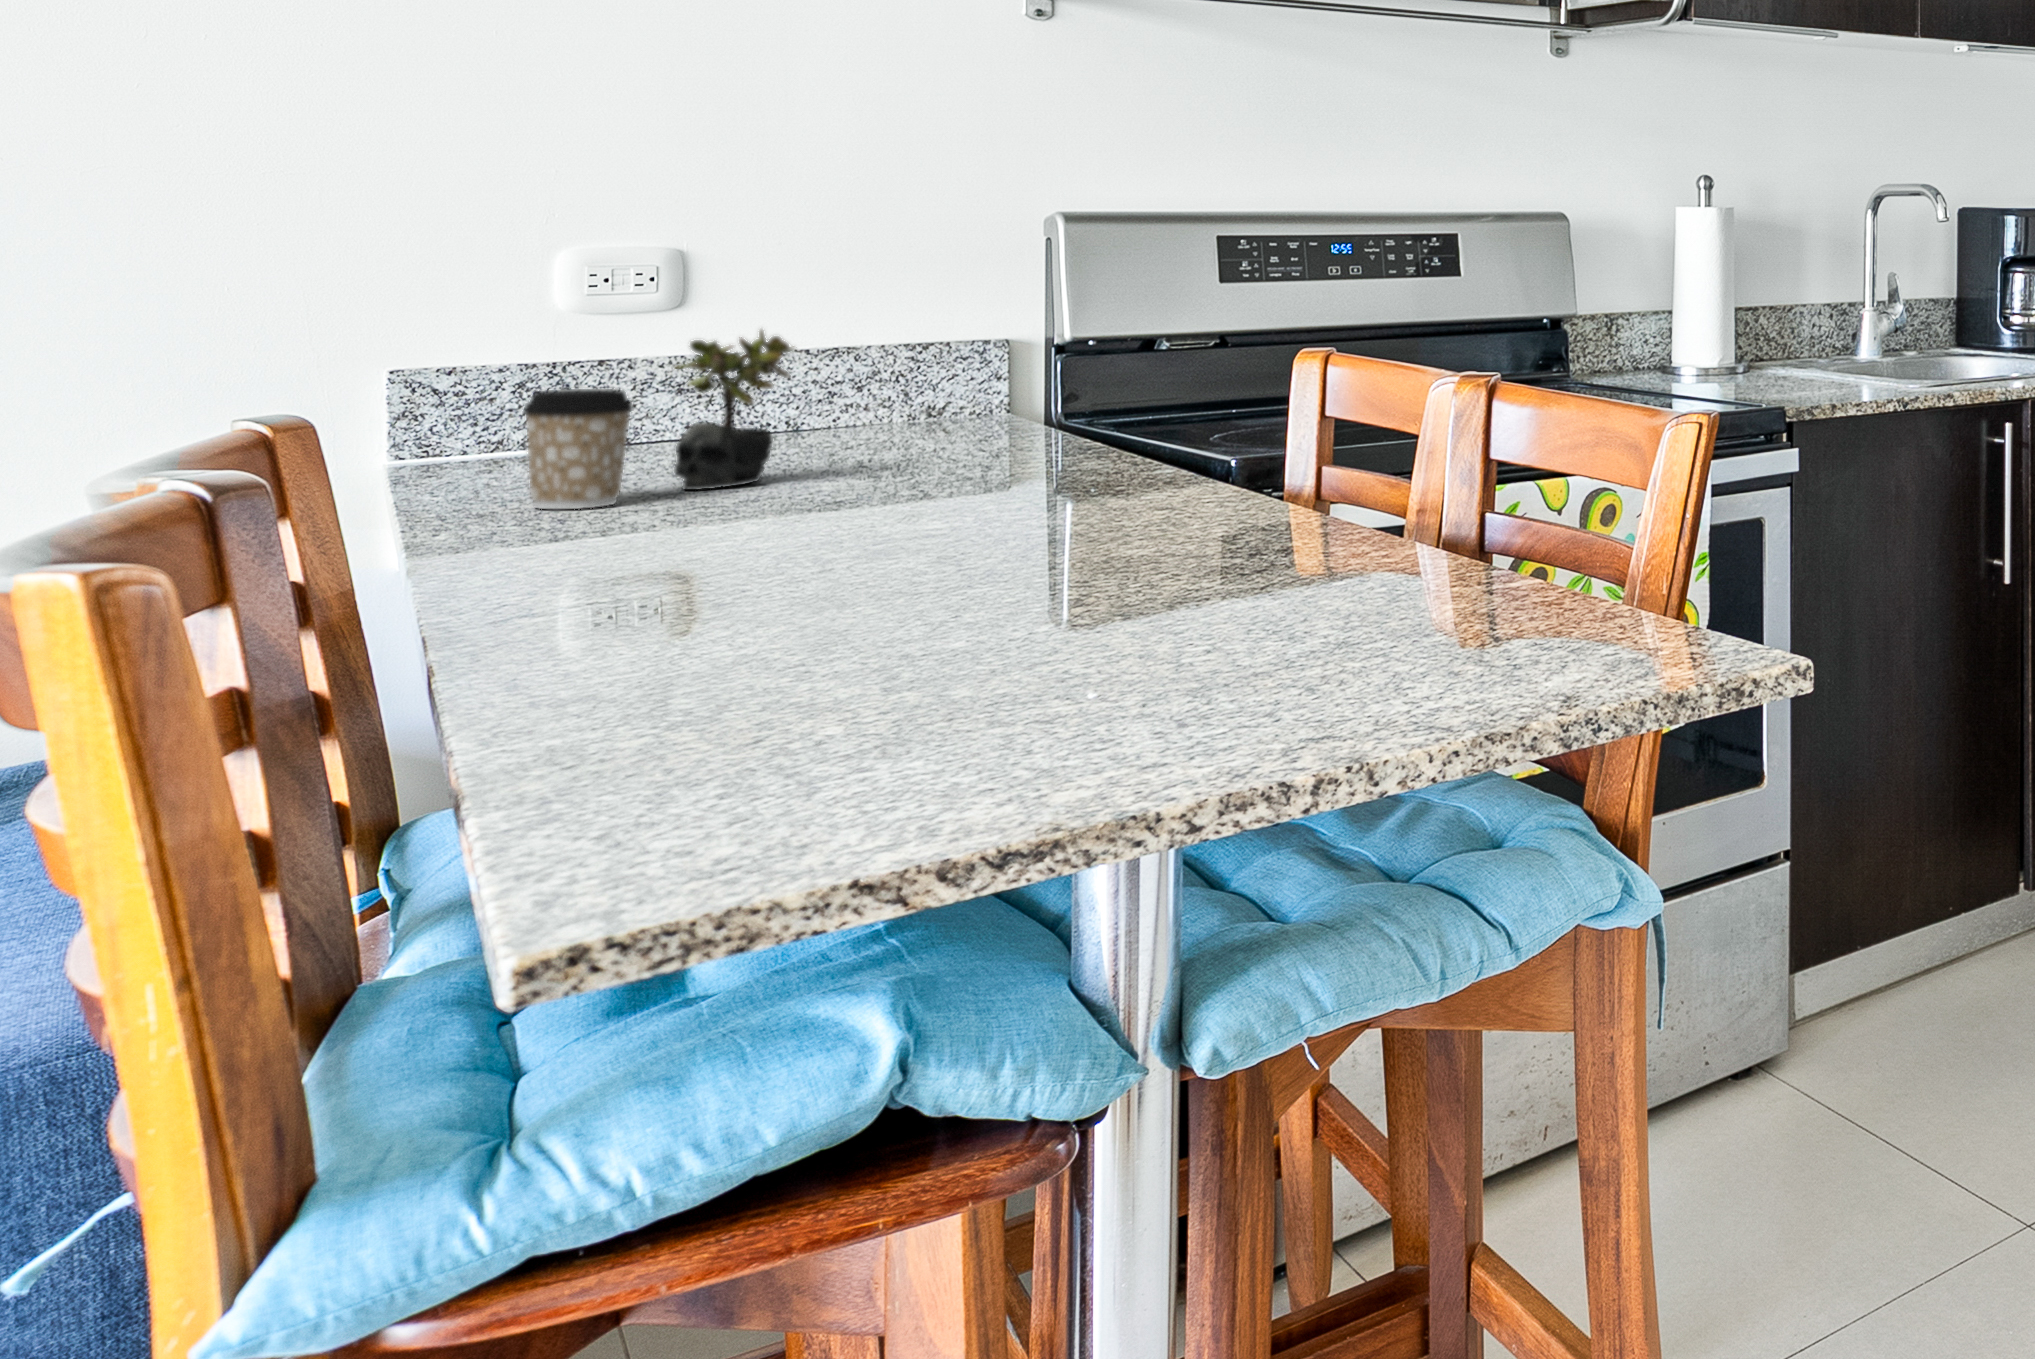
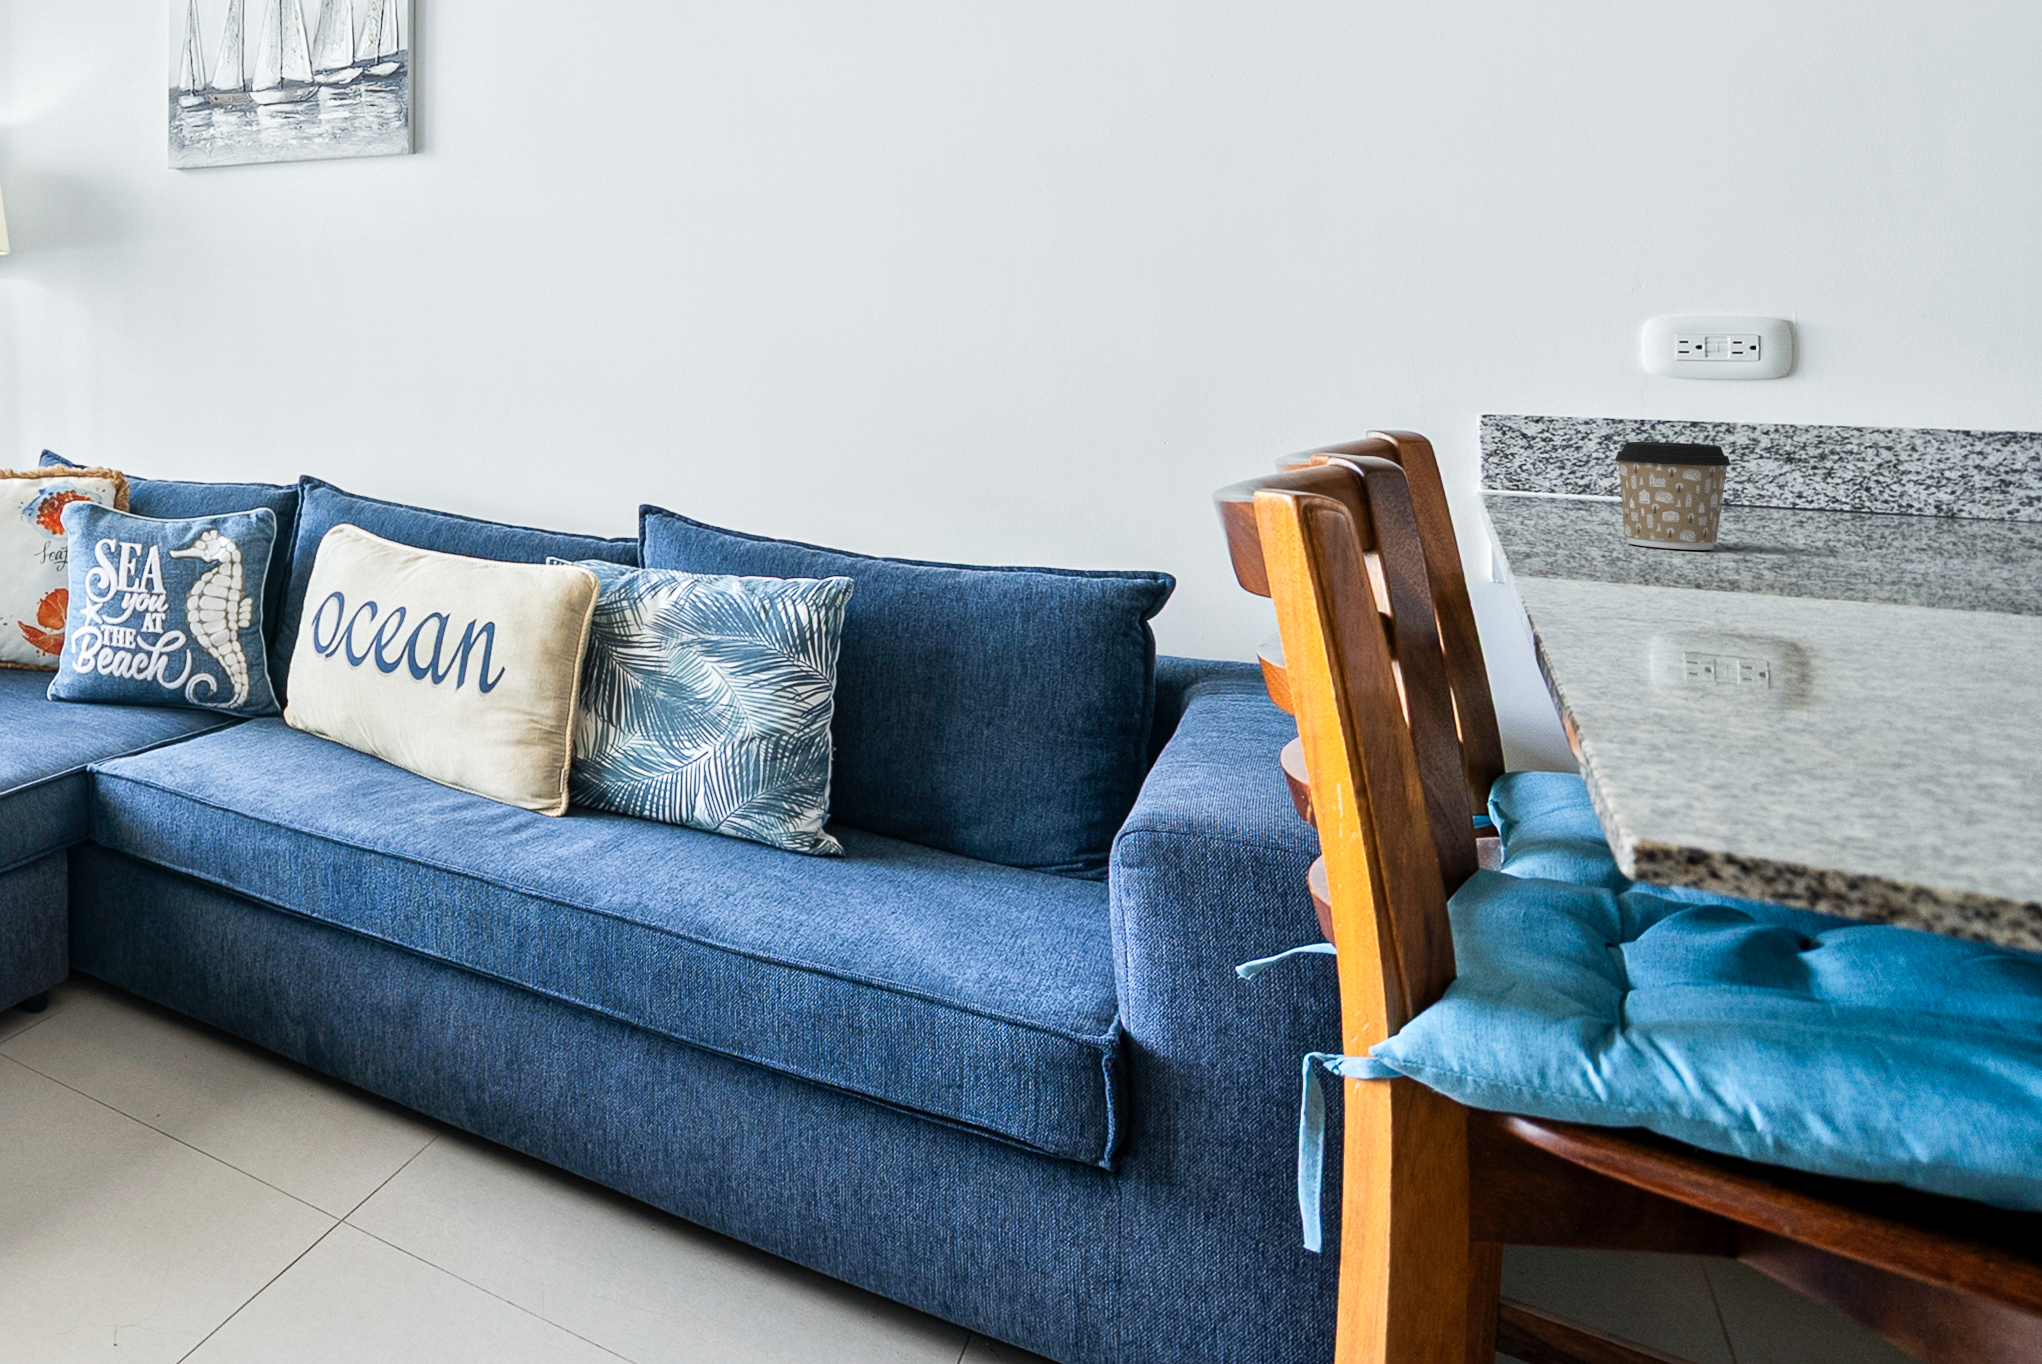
succulent plant: present [674,330,794,490] -> none [1774,396,1931,551]

